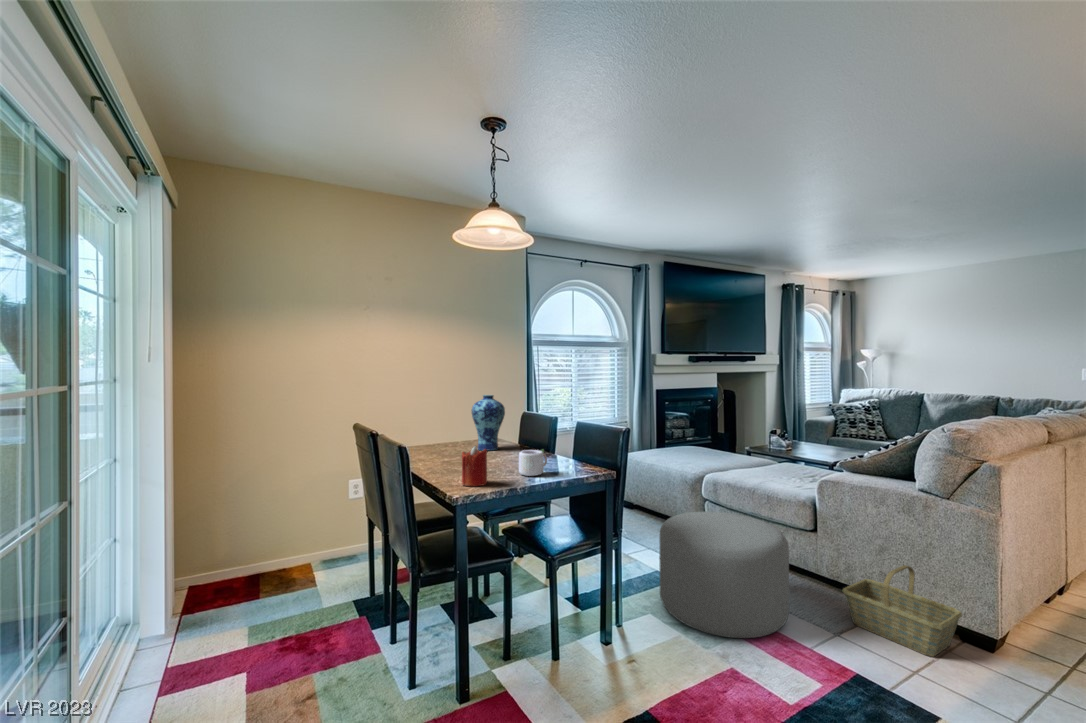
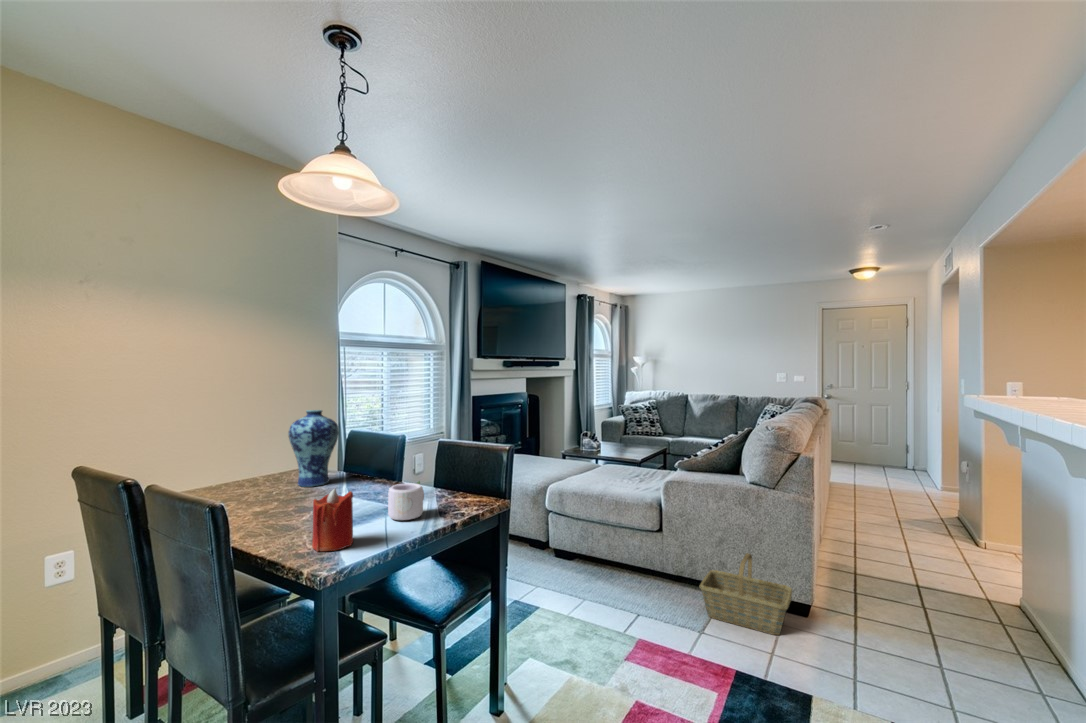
ottoman: present [660,511,789,638] -> none [532,525,662,665]

